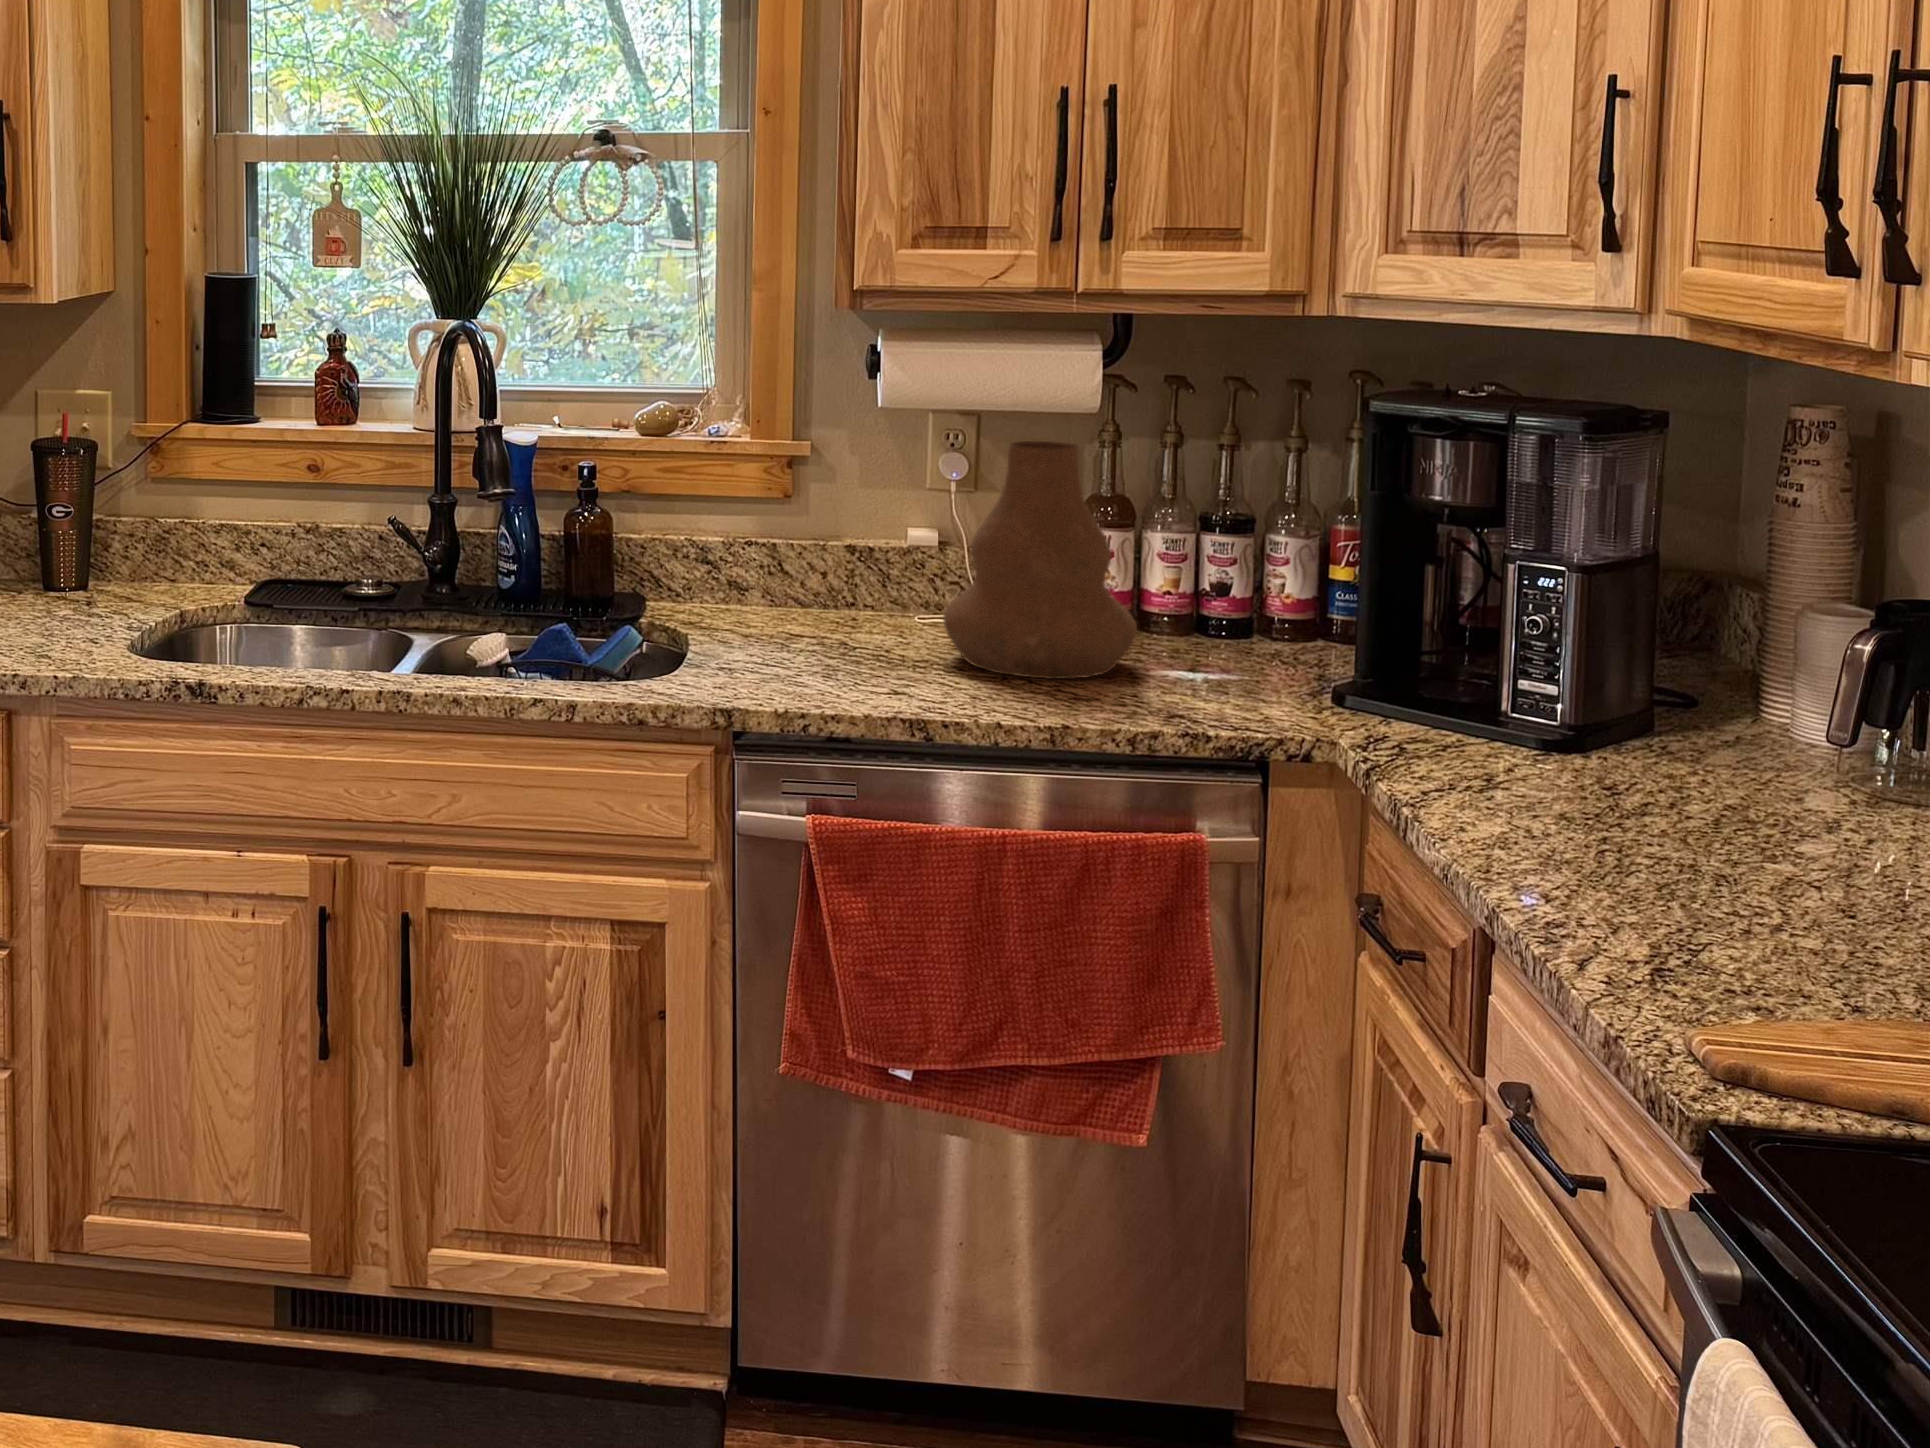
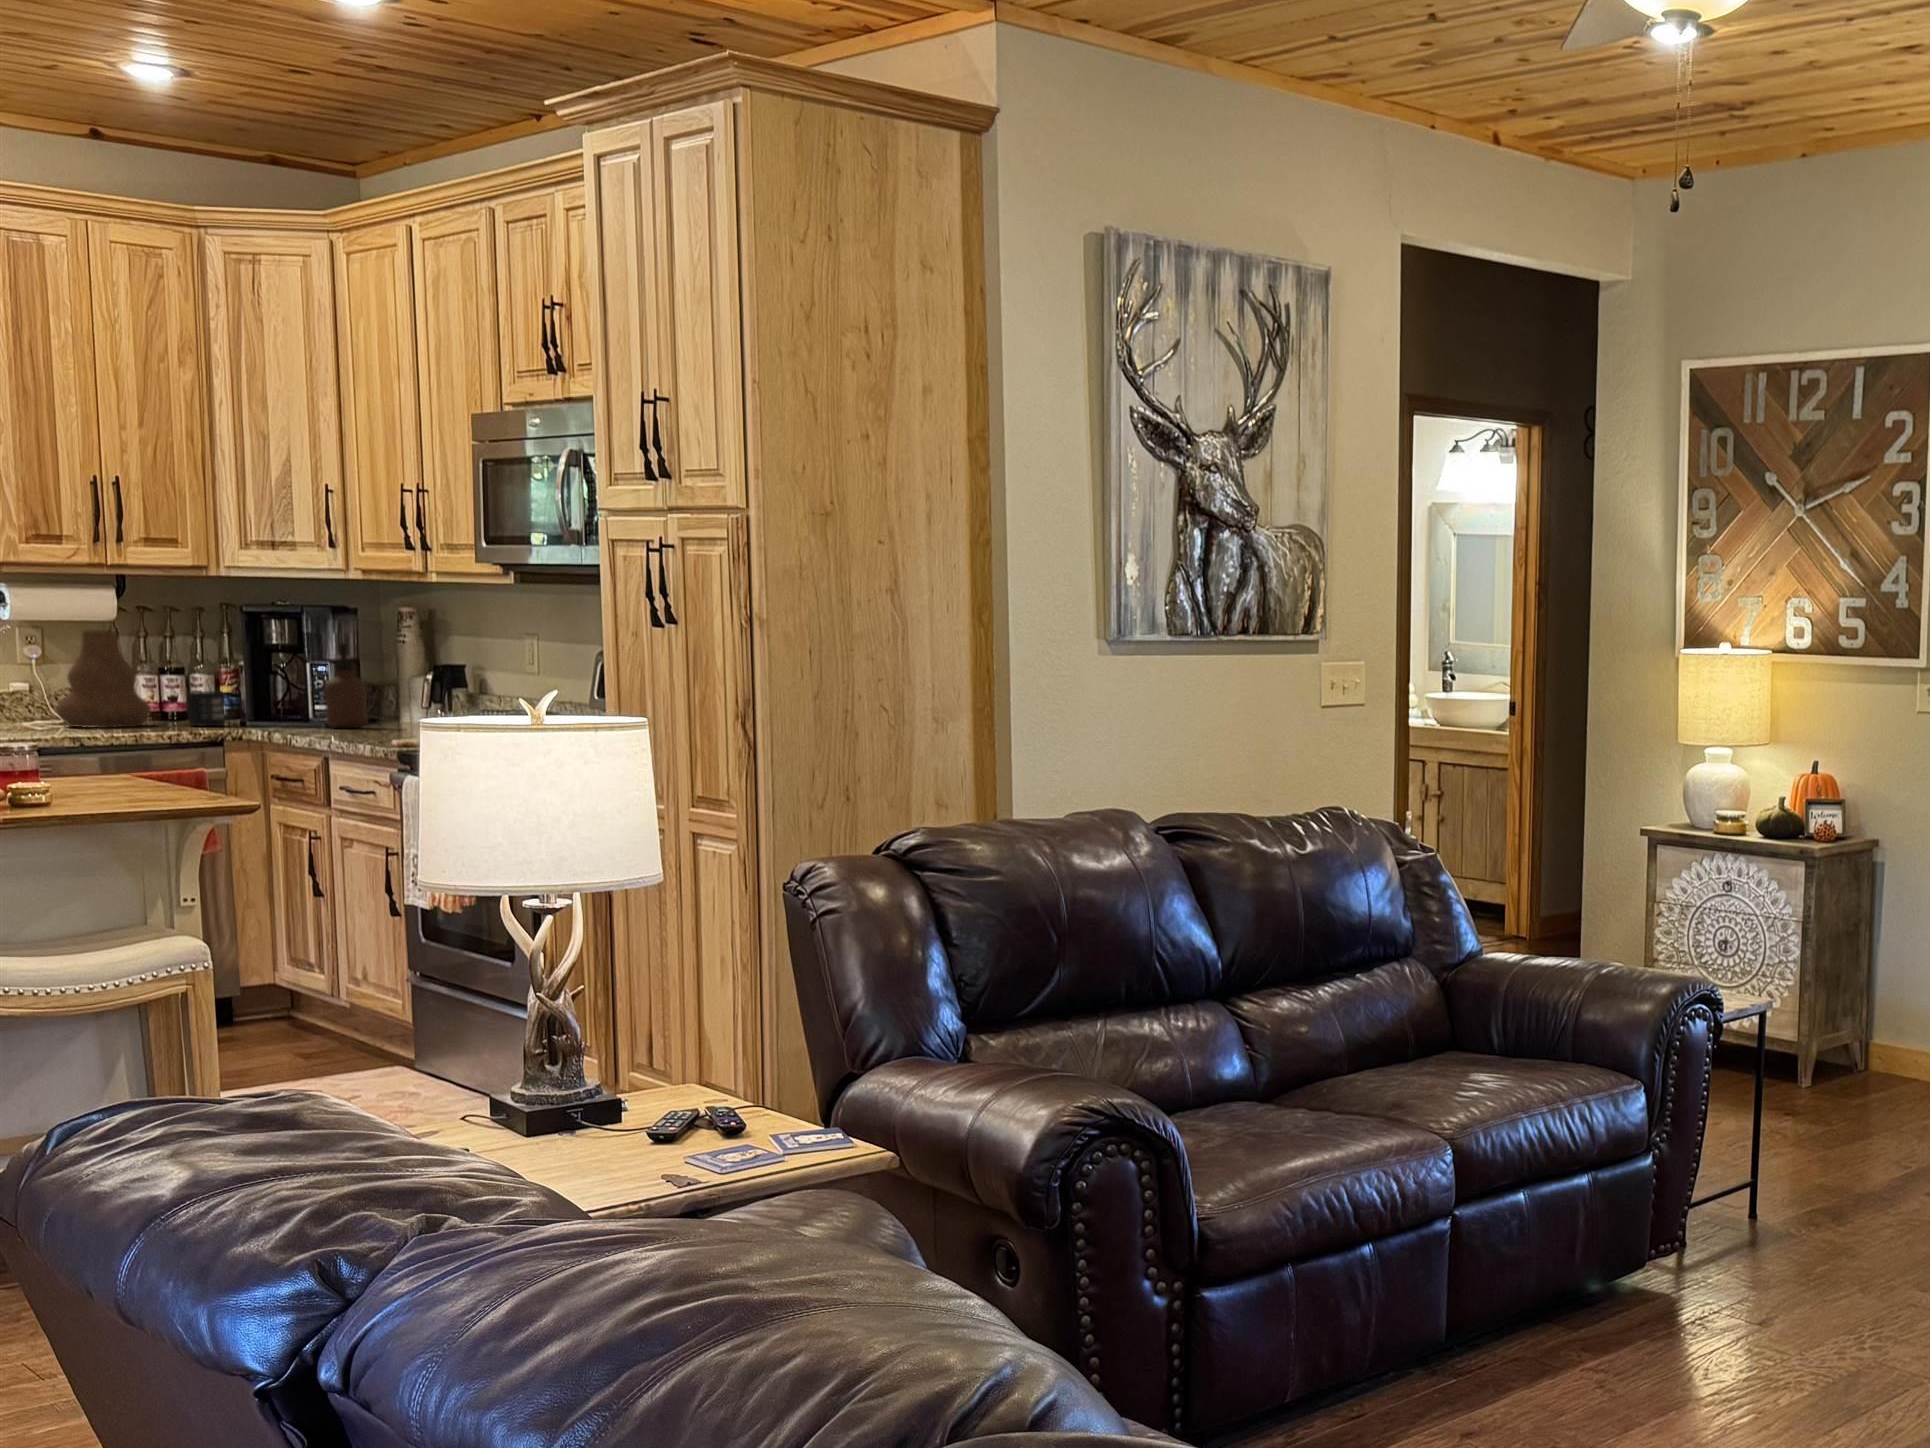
soap dispenser: none [1519,550,1652,819] -> present [324,643,368,728]
mug: none [1197,612,1314,713] -> present [187,691,235,726]

